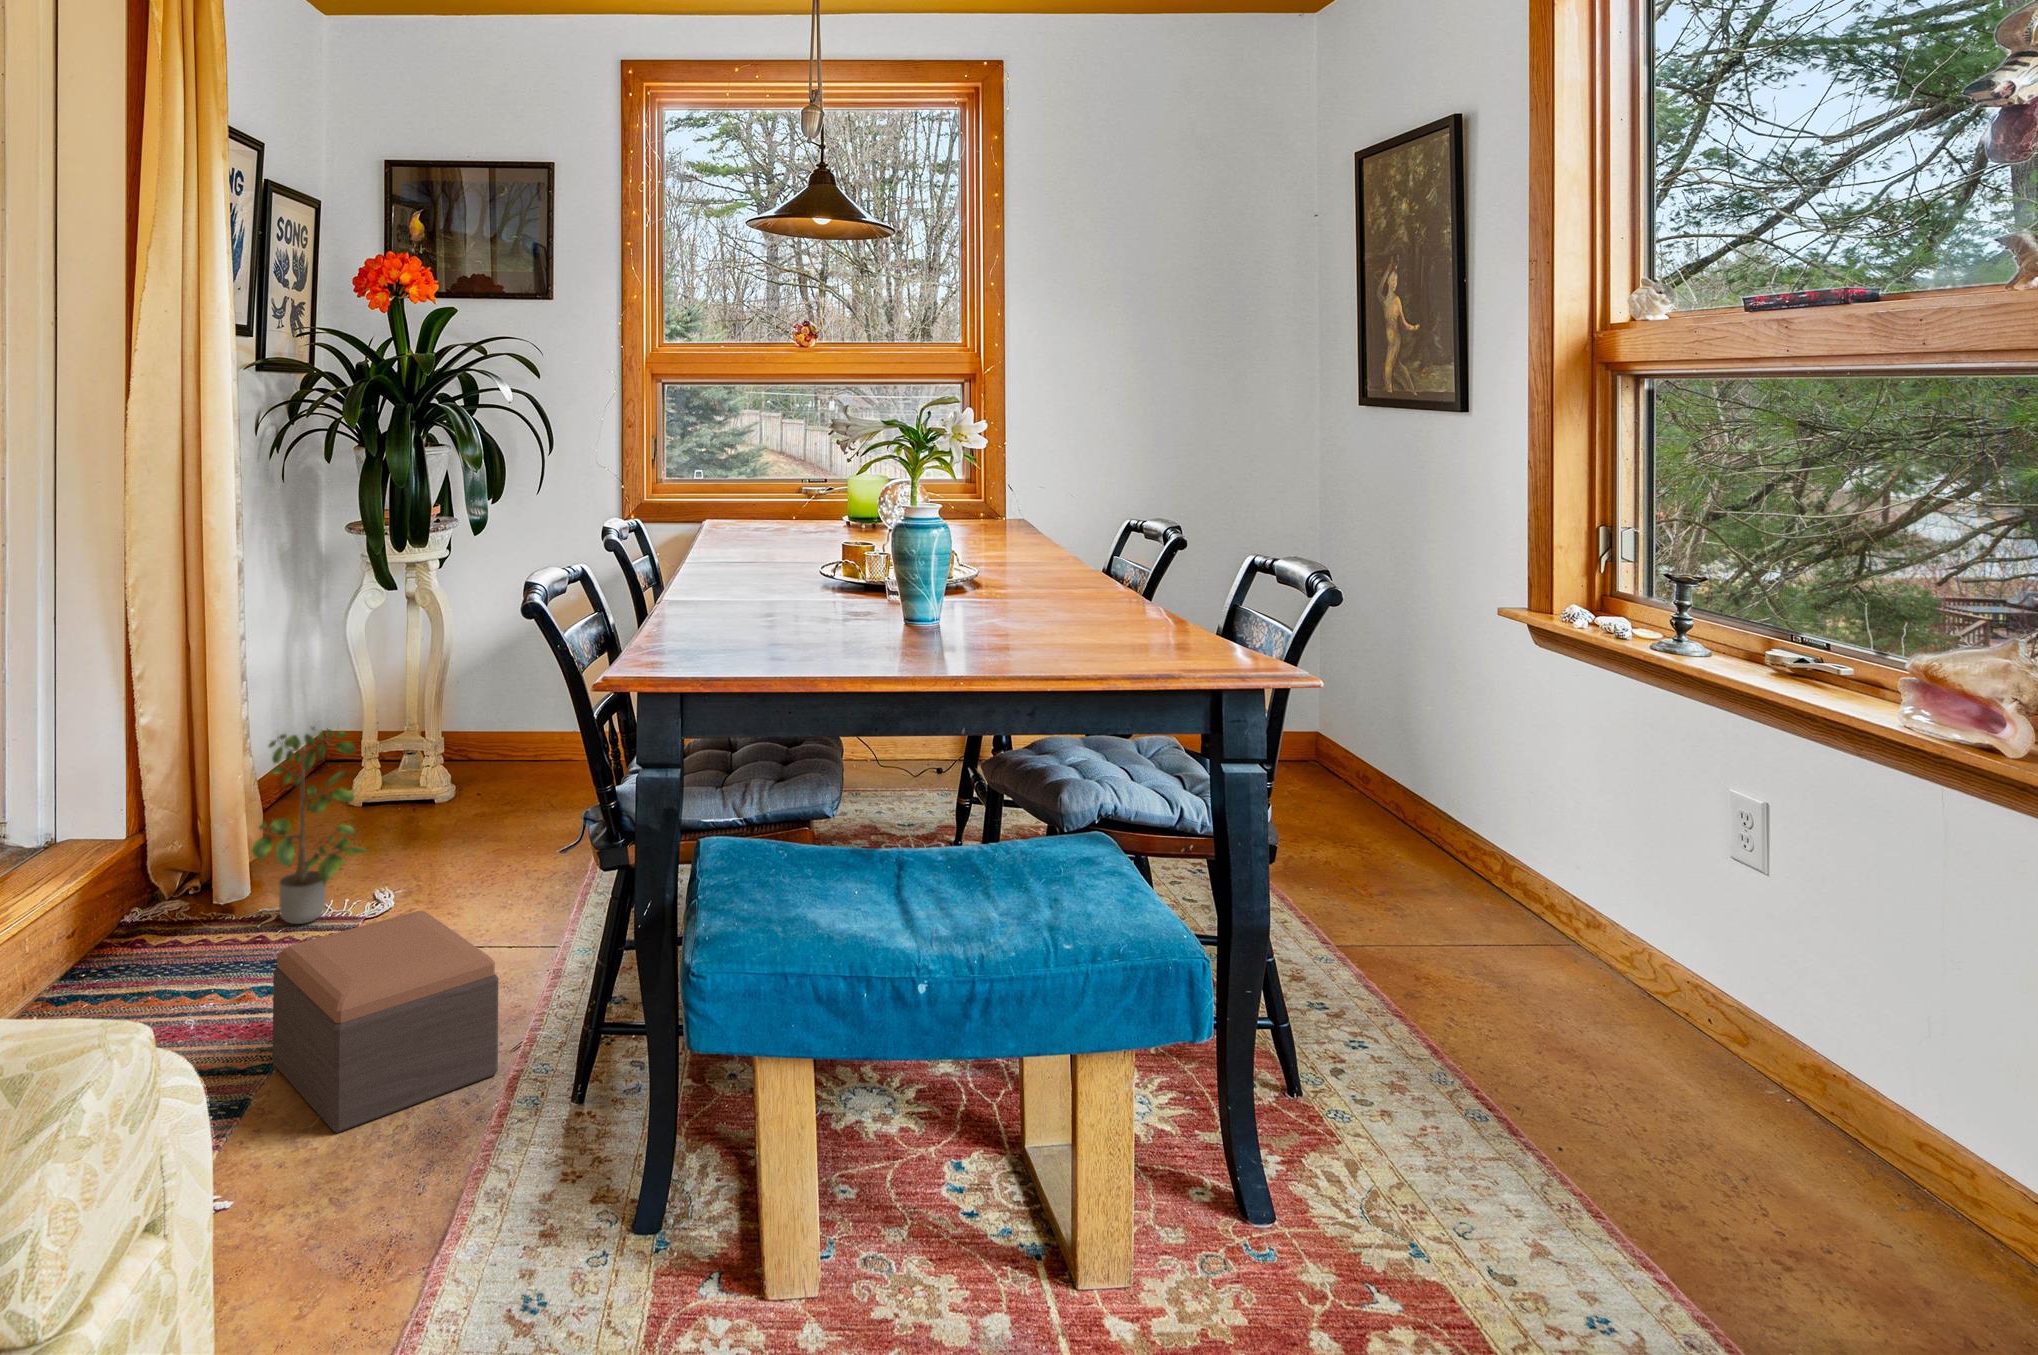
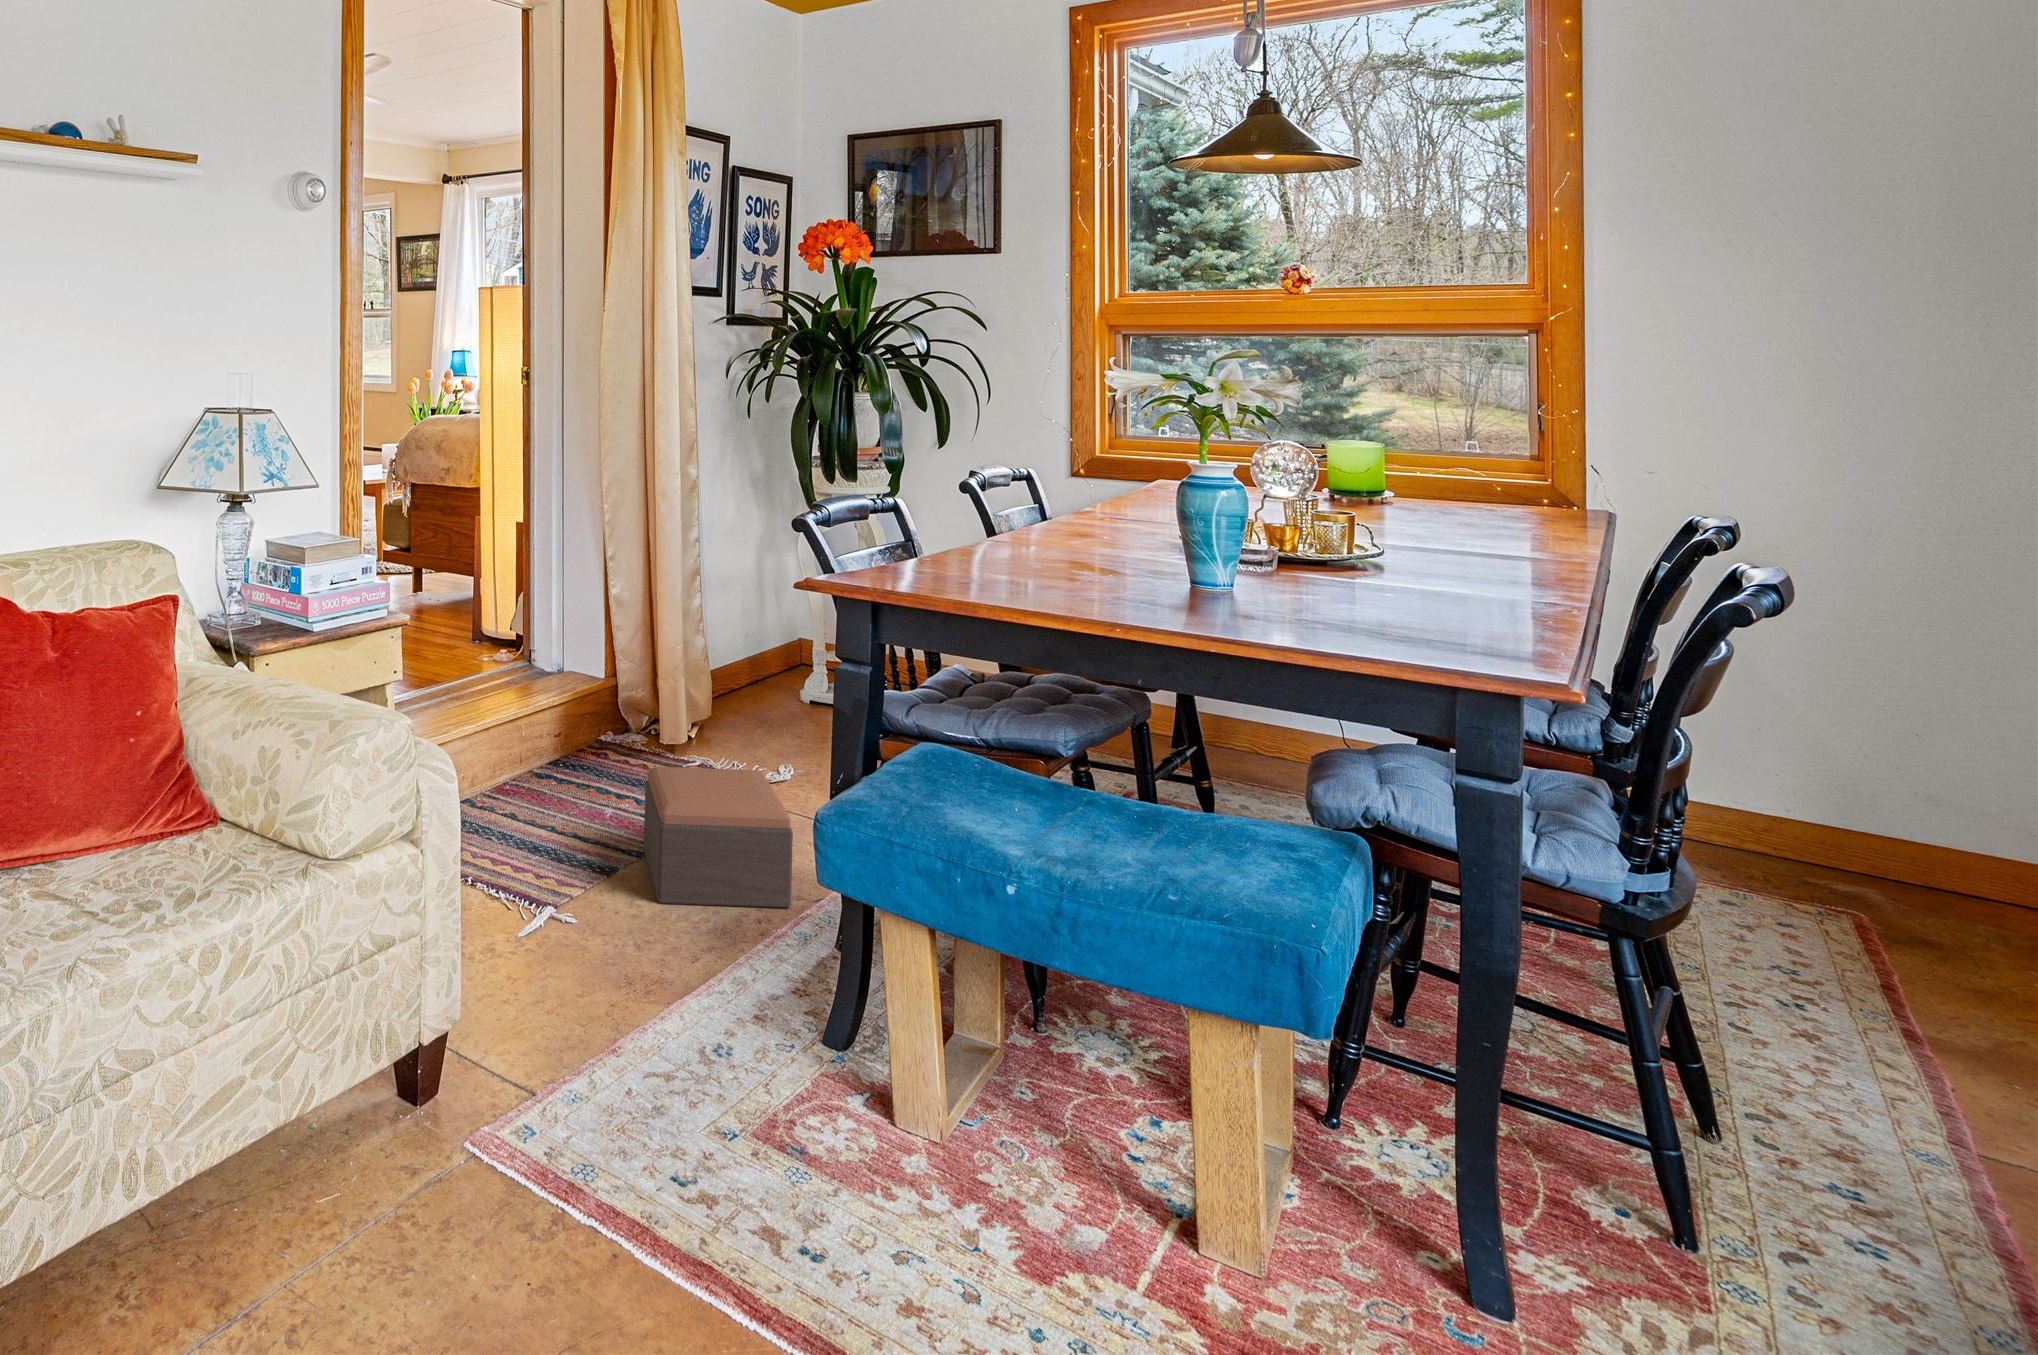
potted plant: present [252,727,368,924] -> none [681,623,765,773]

